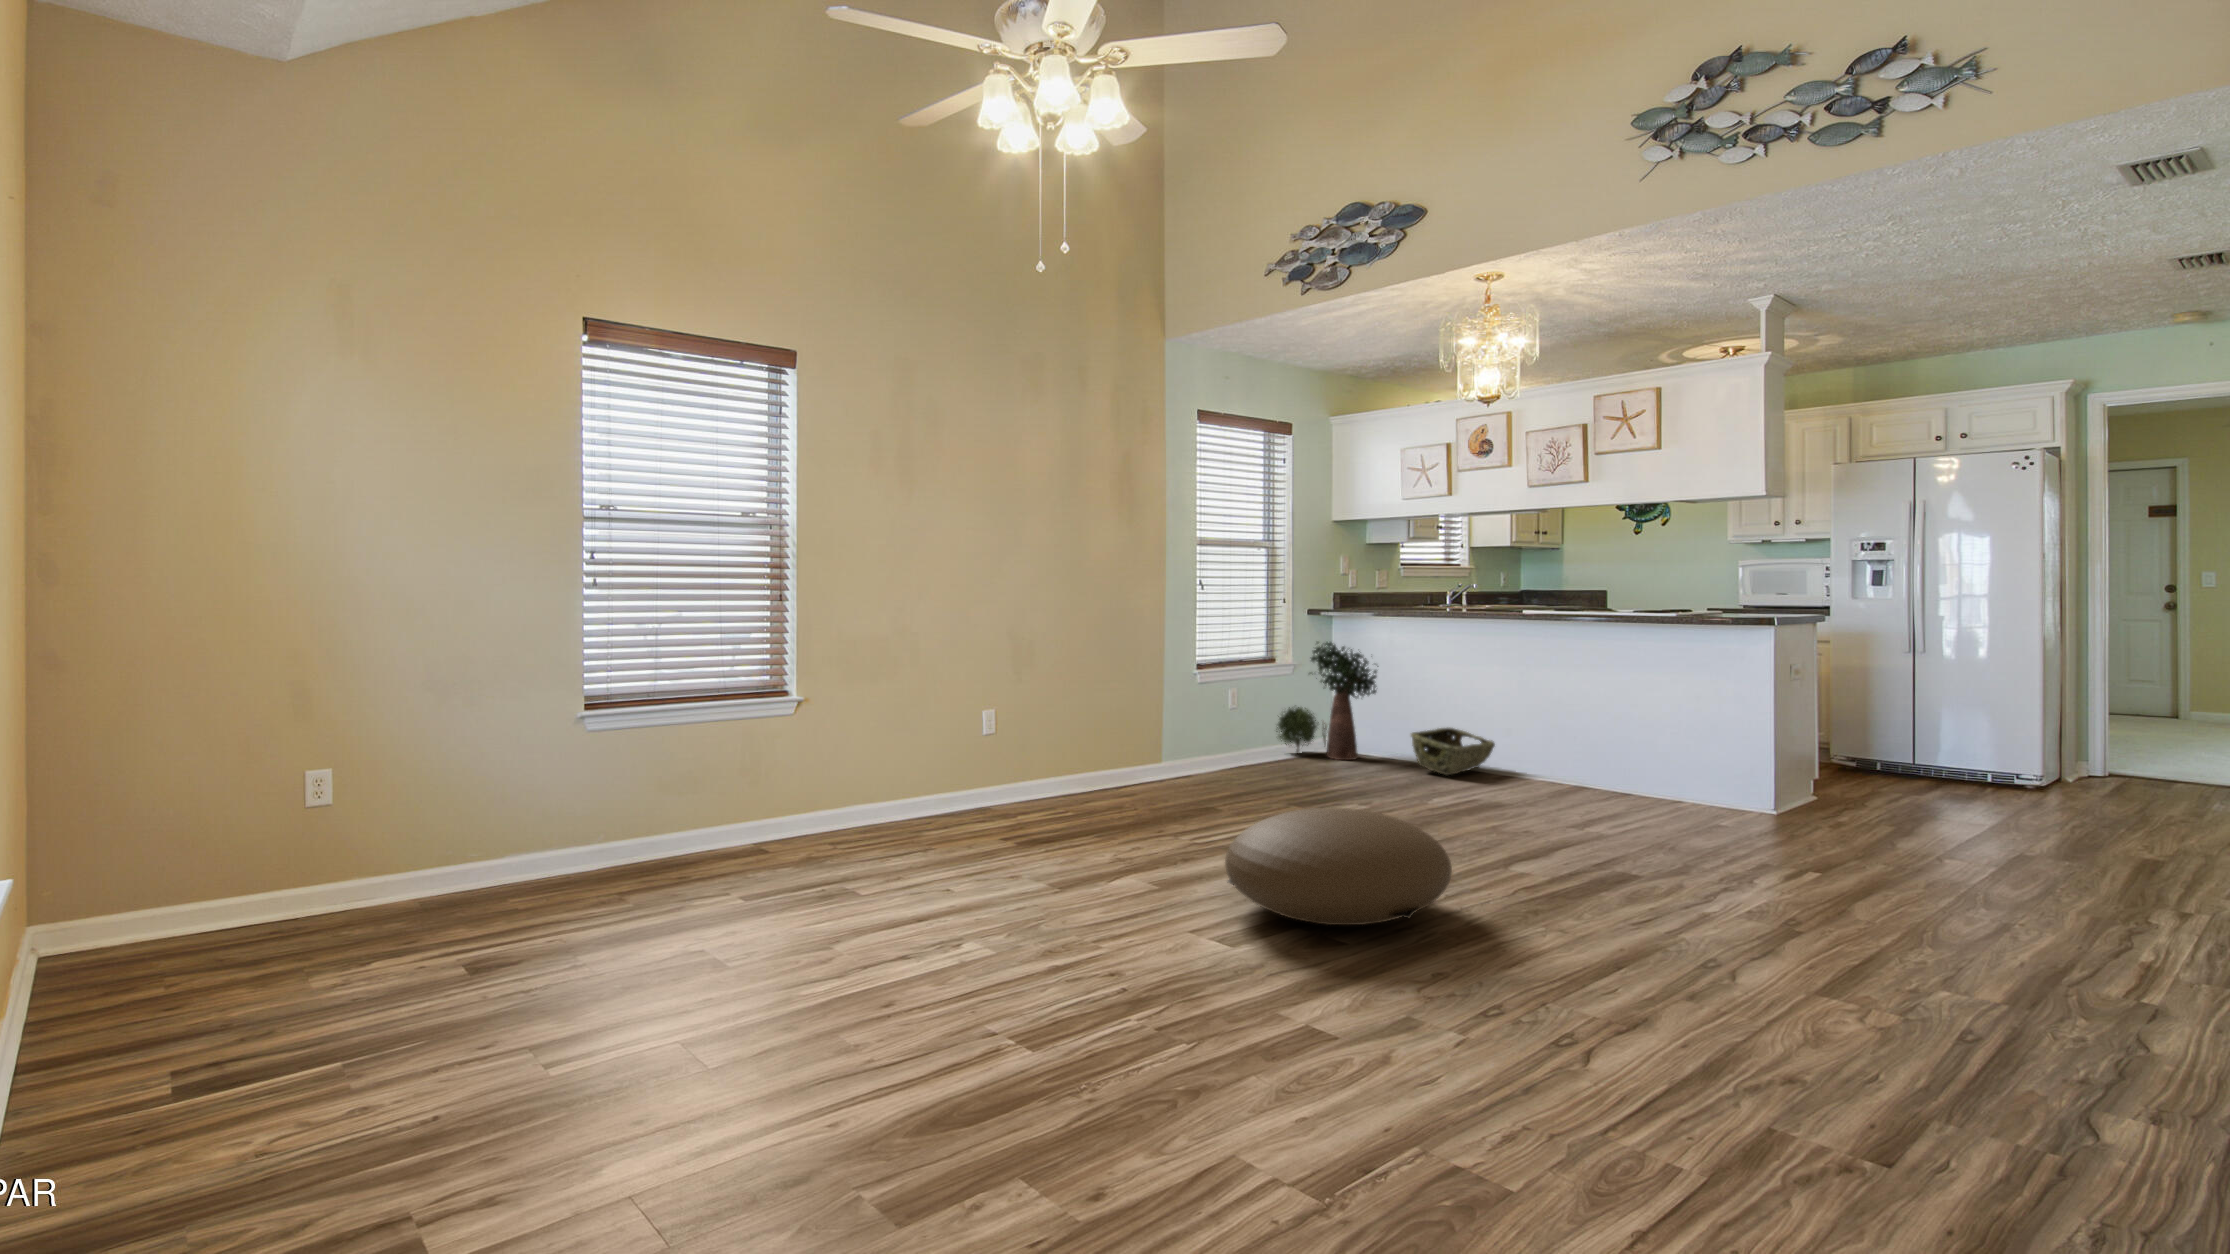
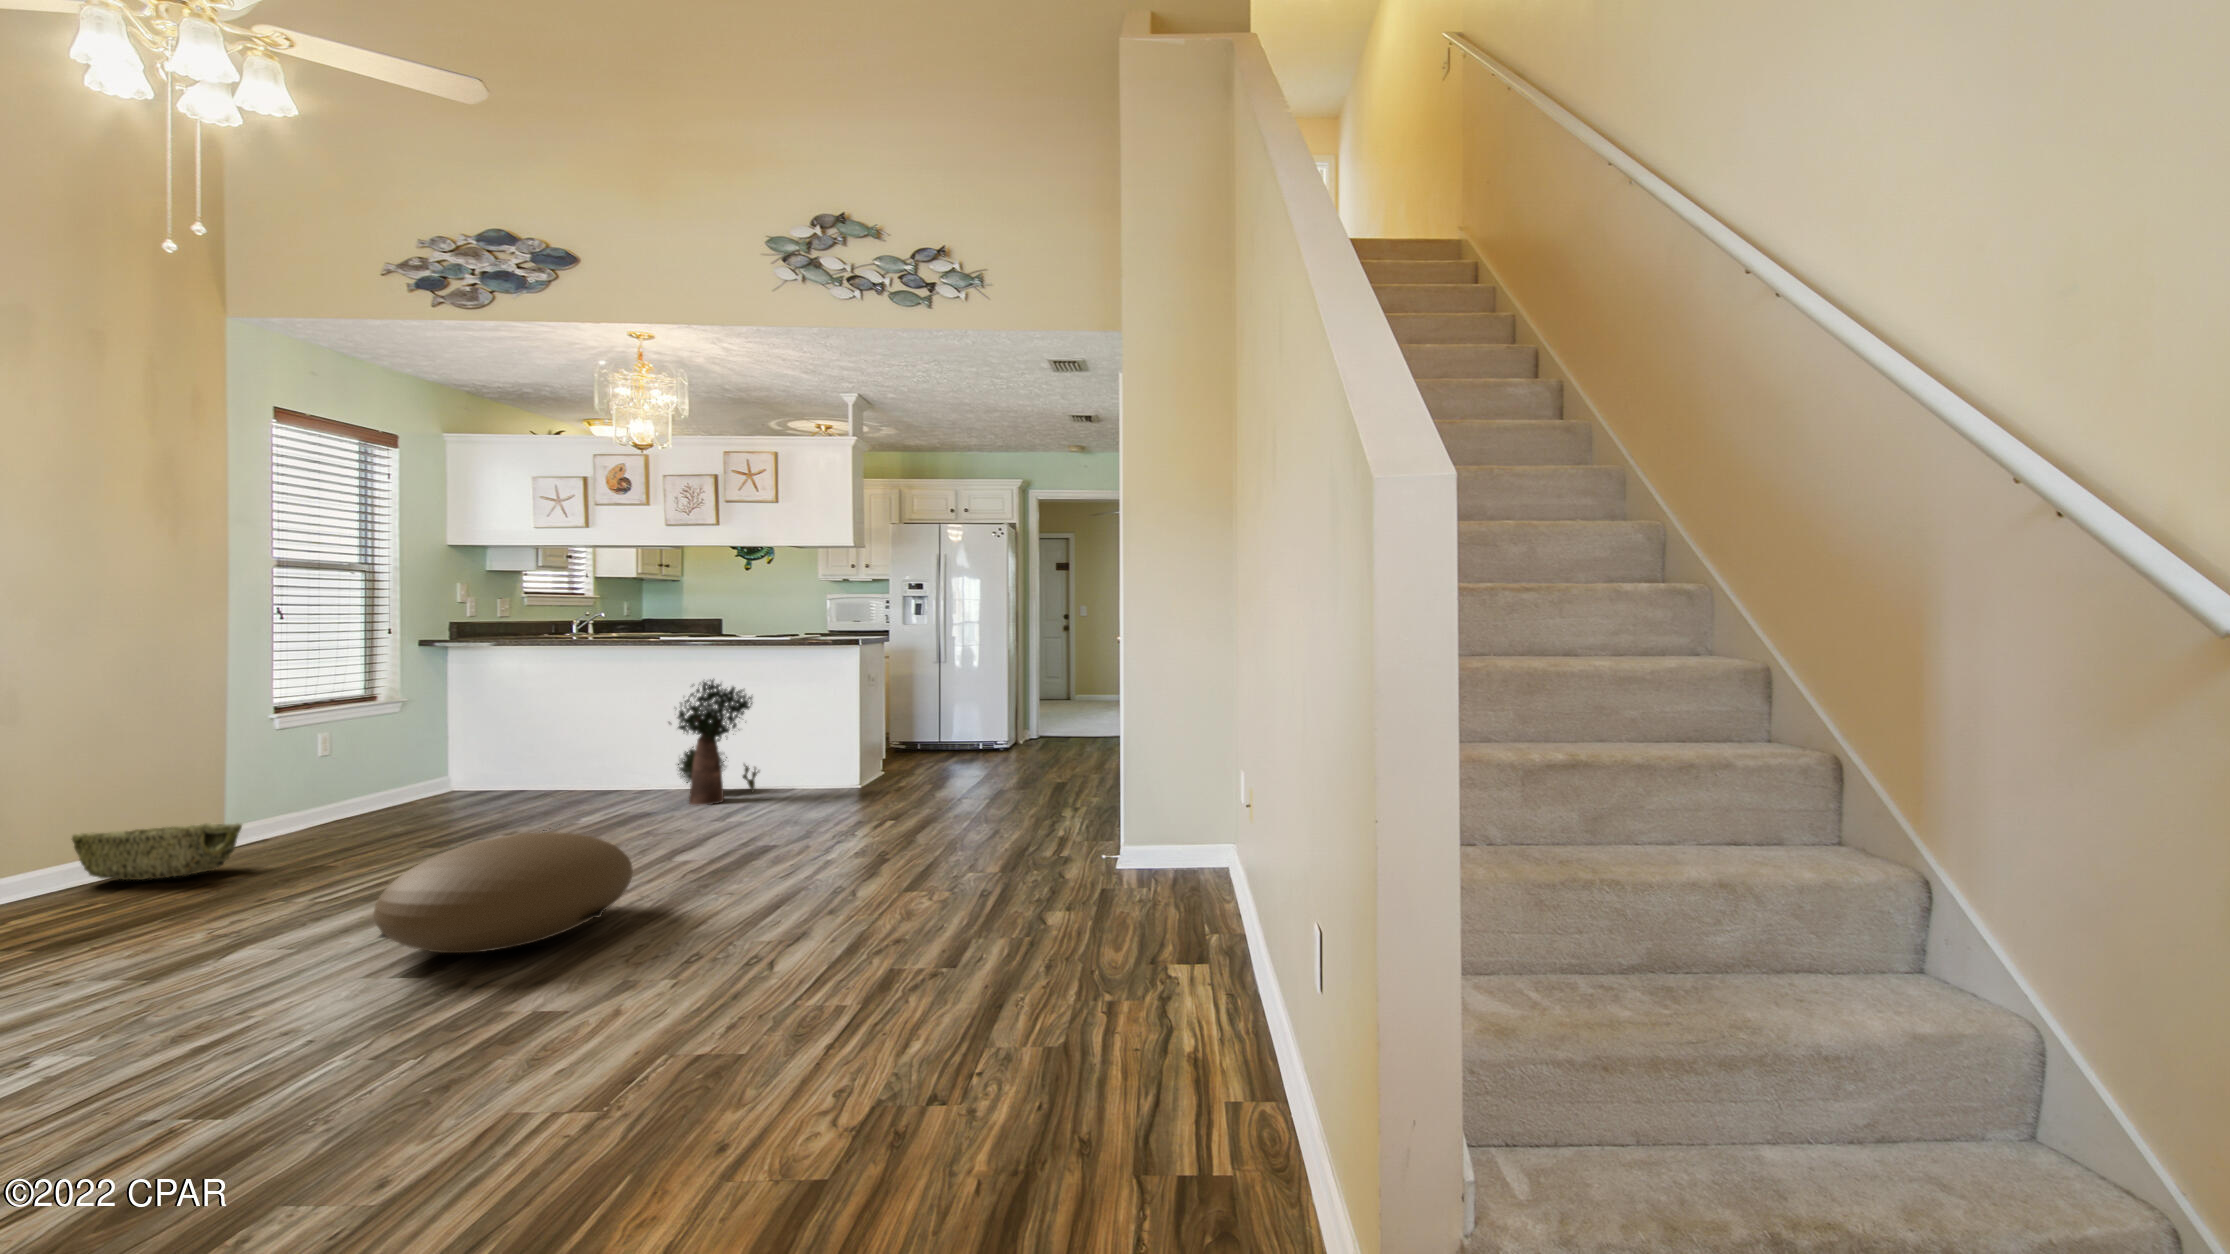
potted plant: present [1276,642,1378,760] -> present [669,679,759,805]
woven basket: present [1411,727,1495,776] -> present [72,824,242,880]

